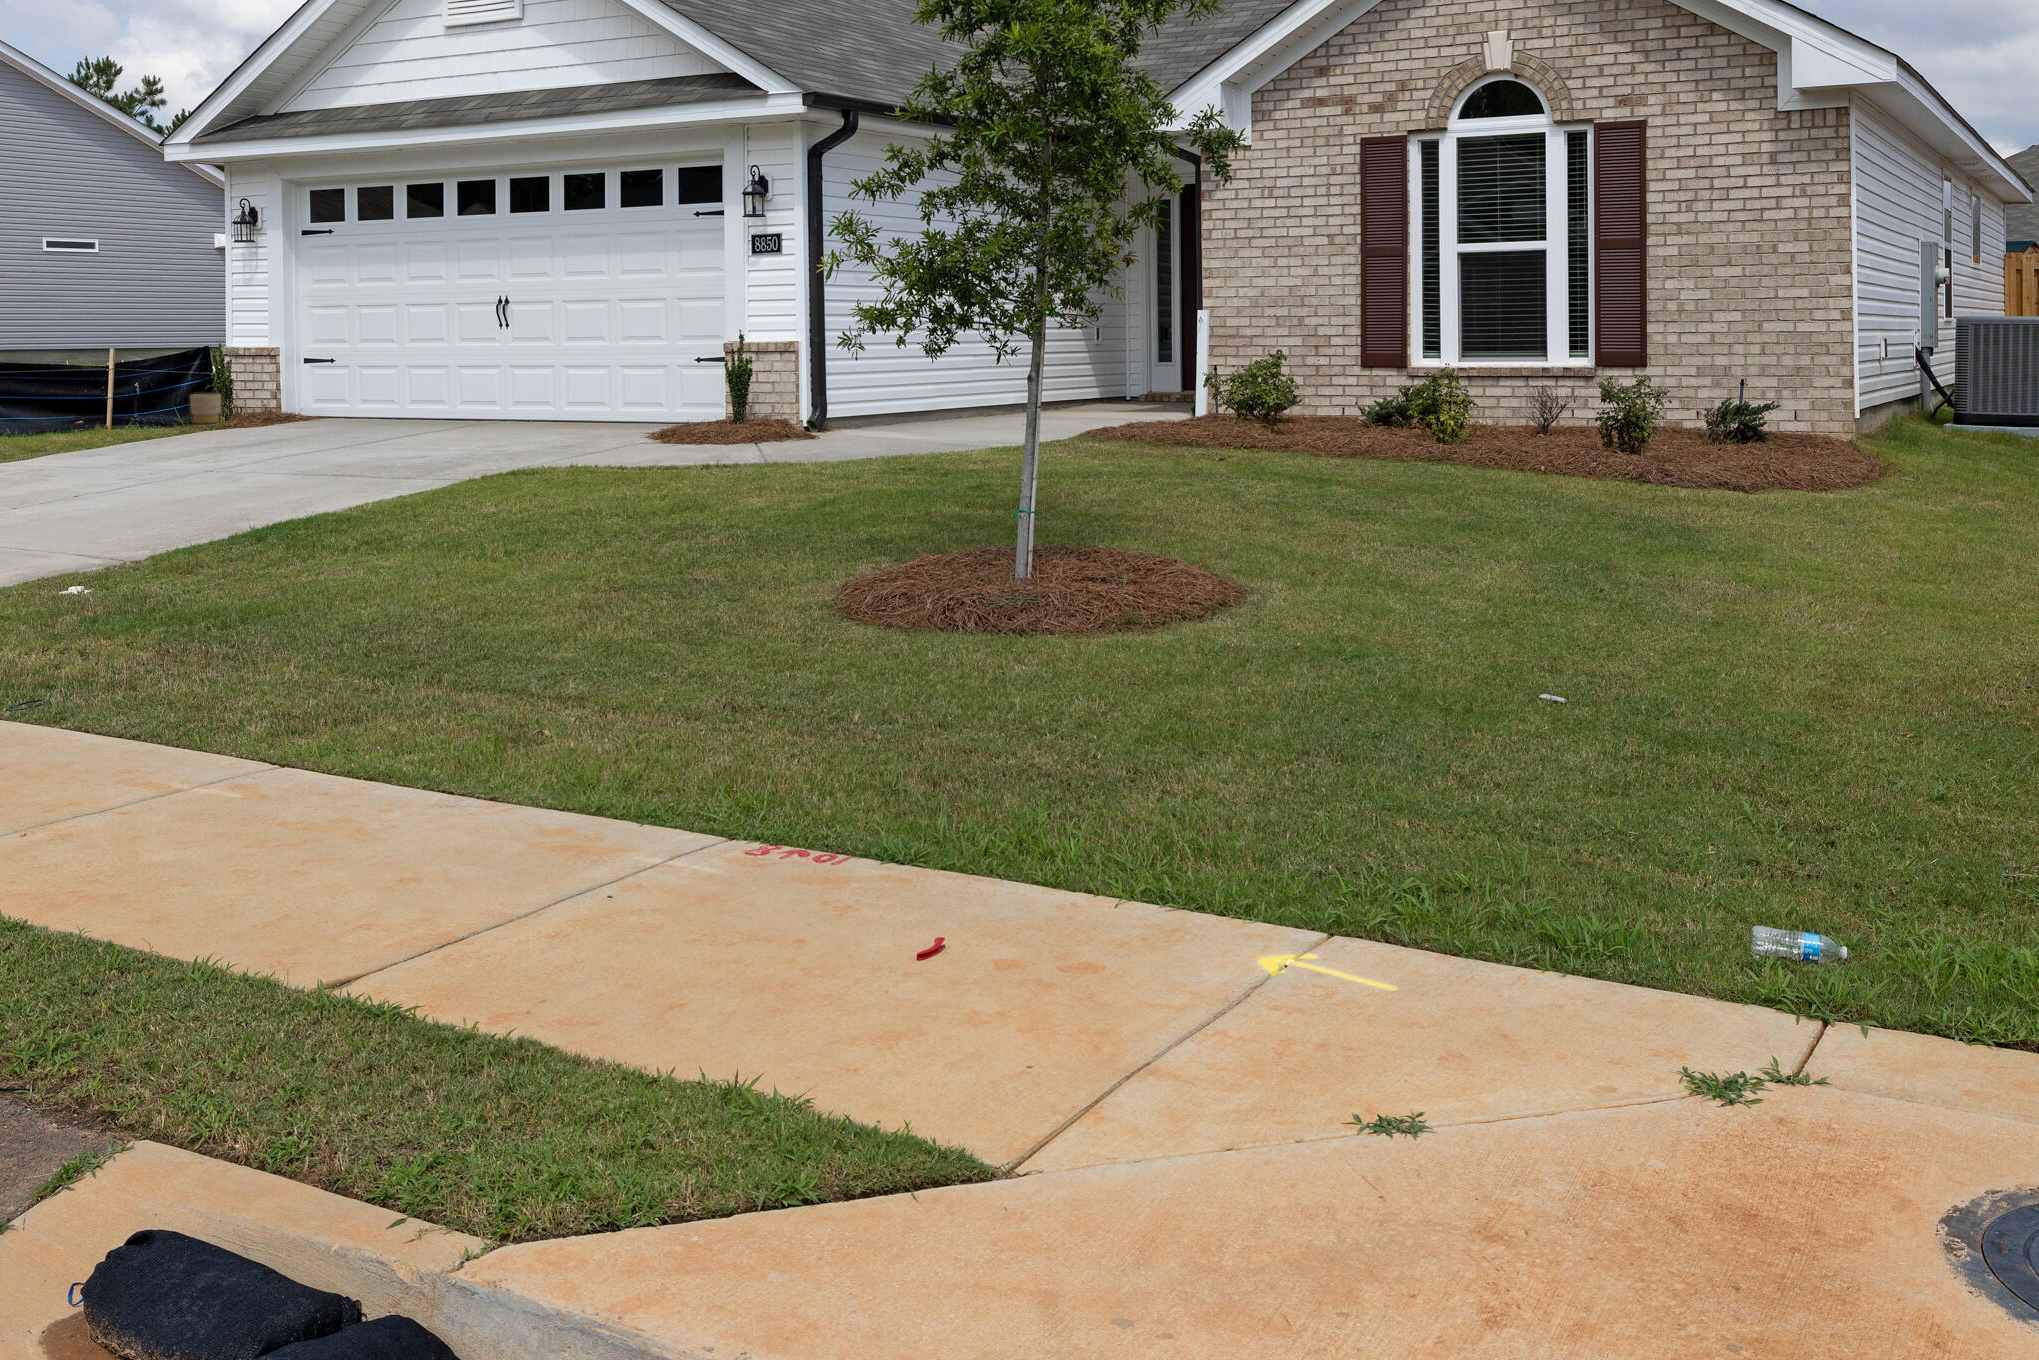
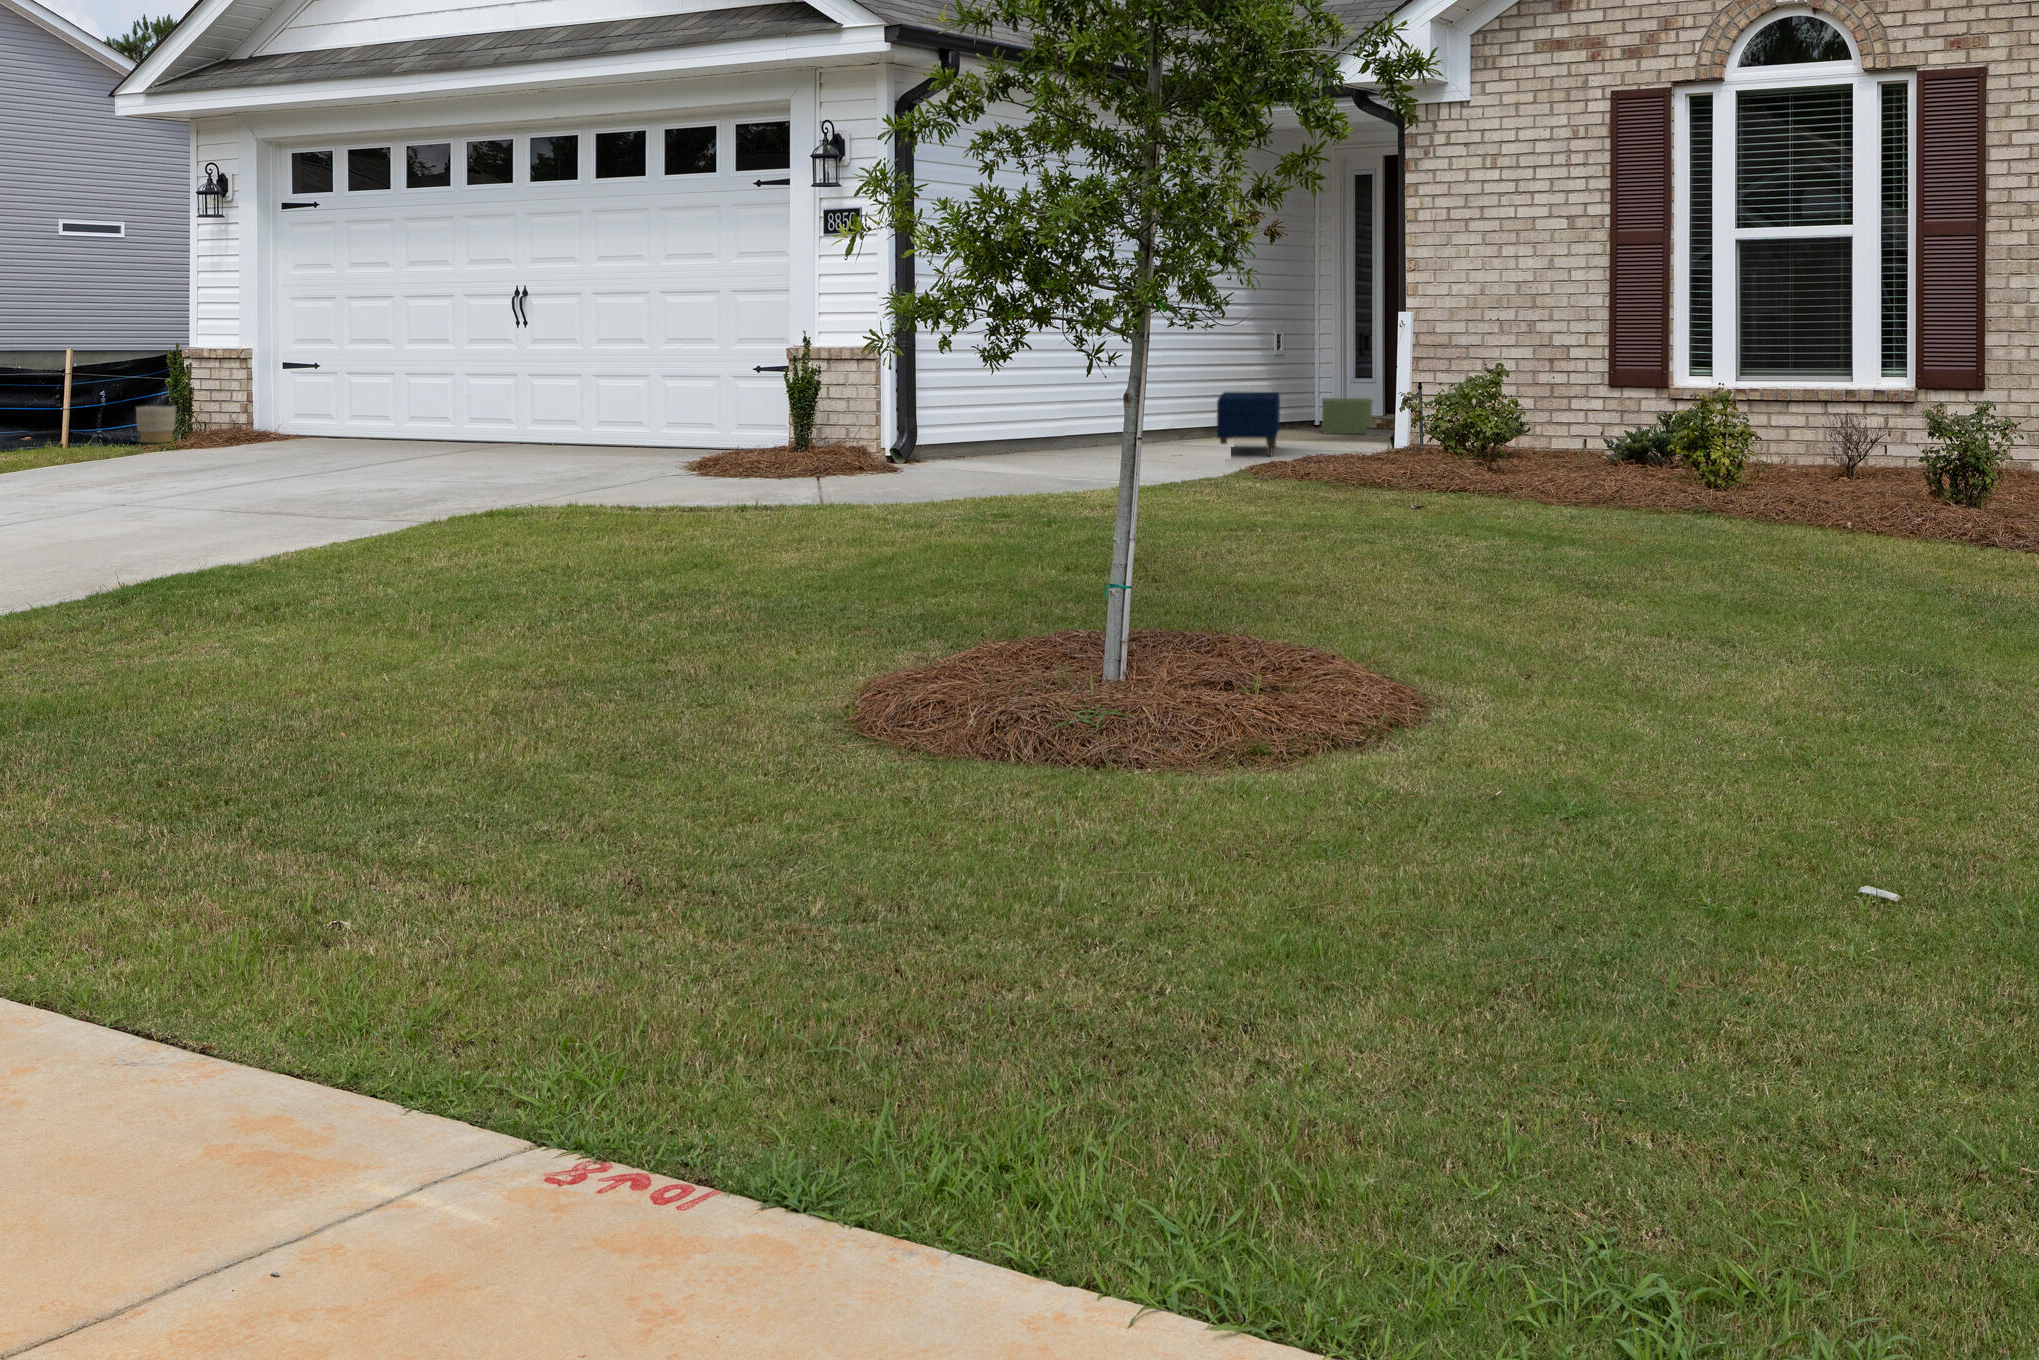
bench: none [1054,373,1102,424] -> present [1217,392,1280,456]
storage box: none [1133,377,1174,406] -> present [1322,398,1373,434]

